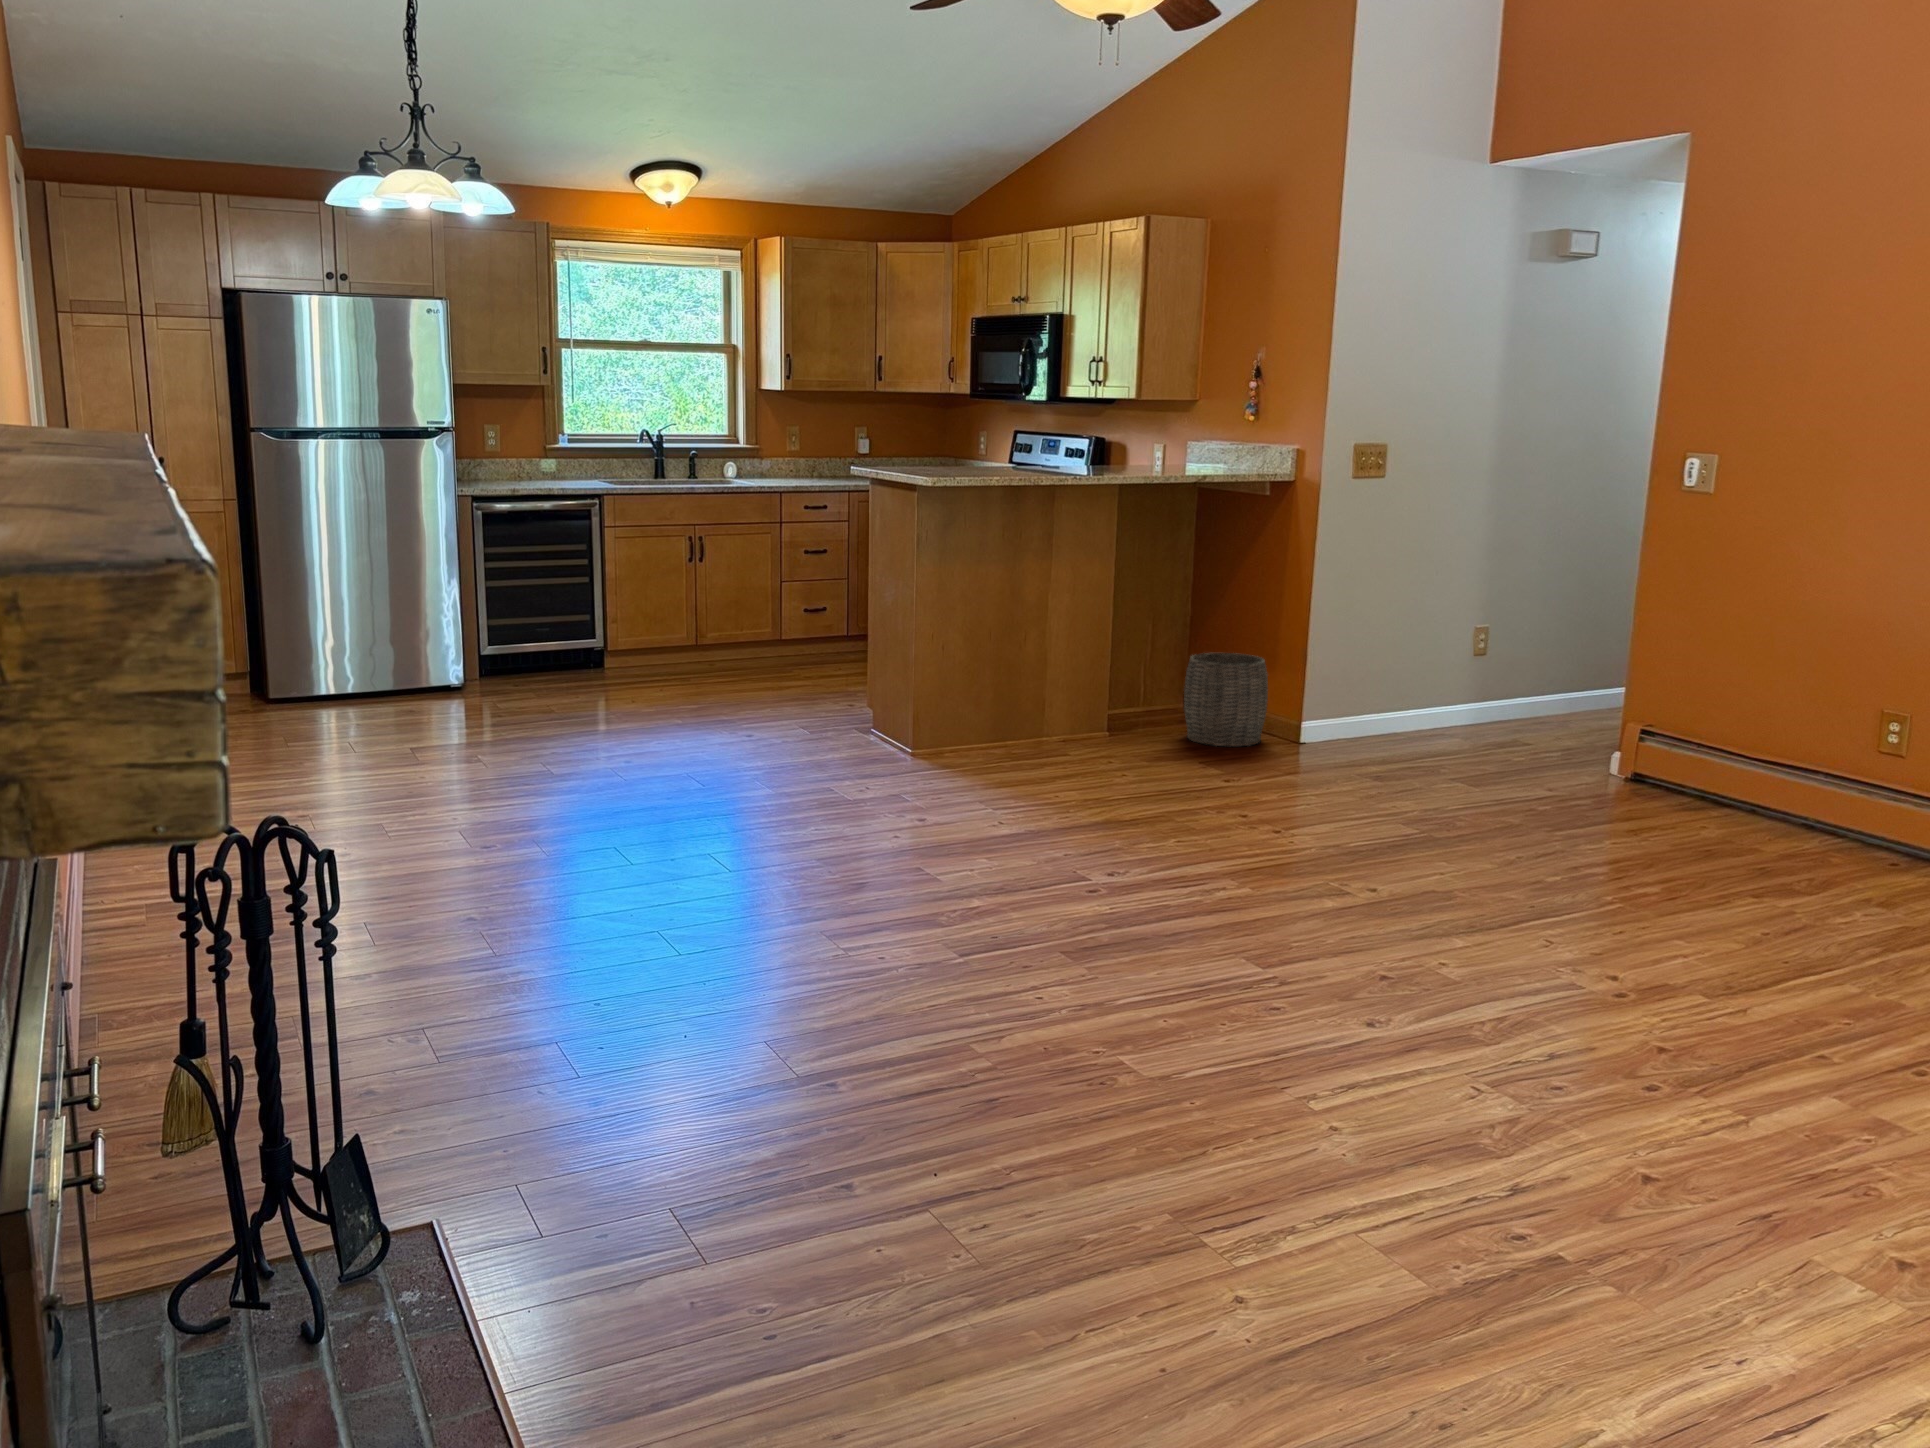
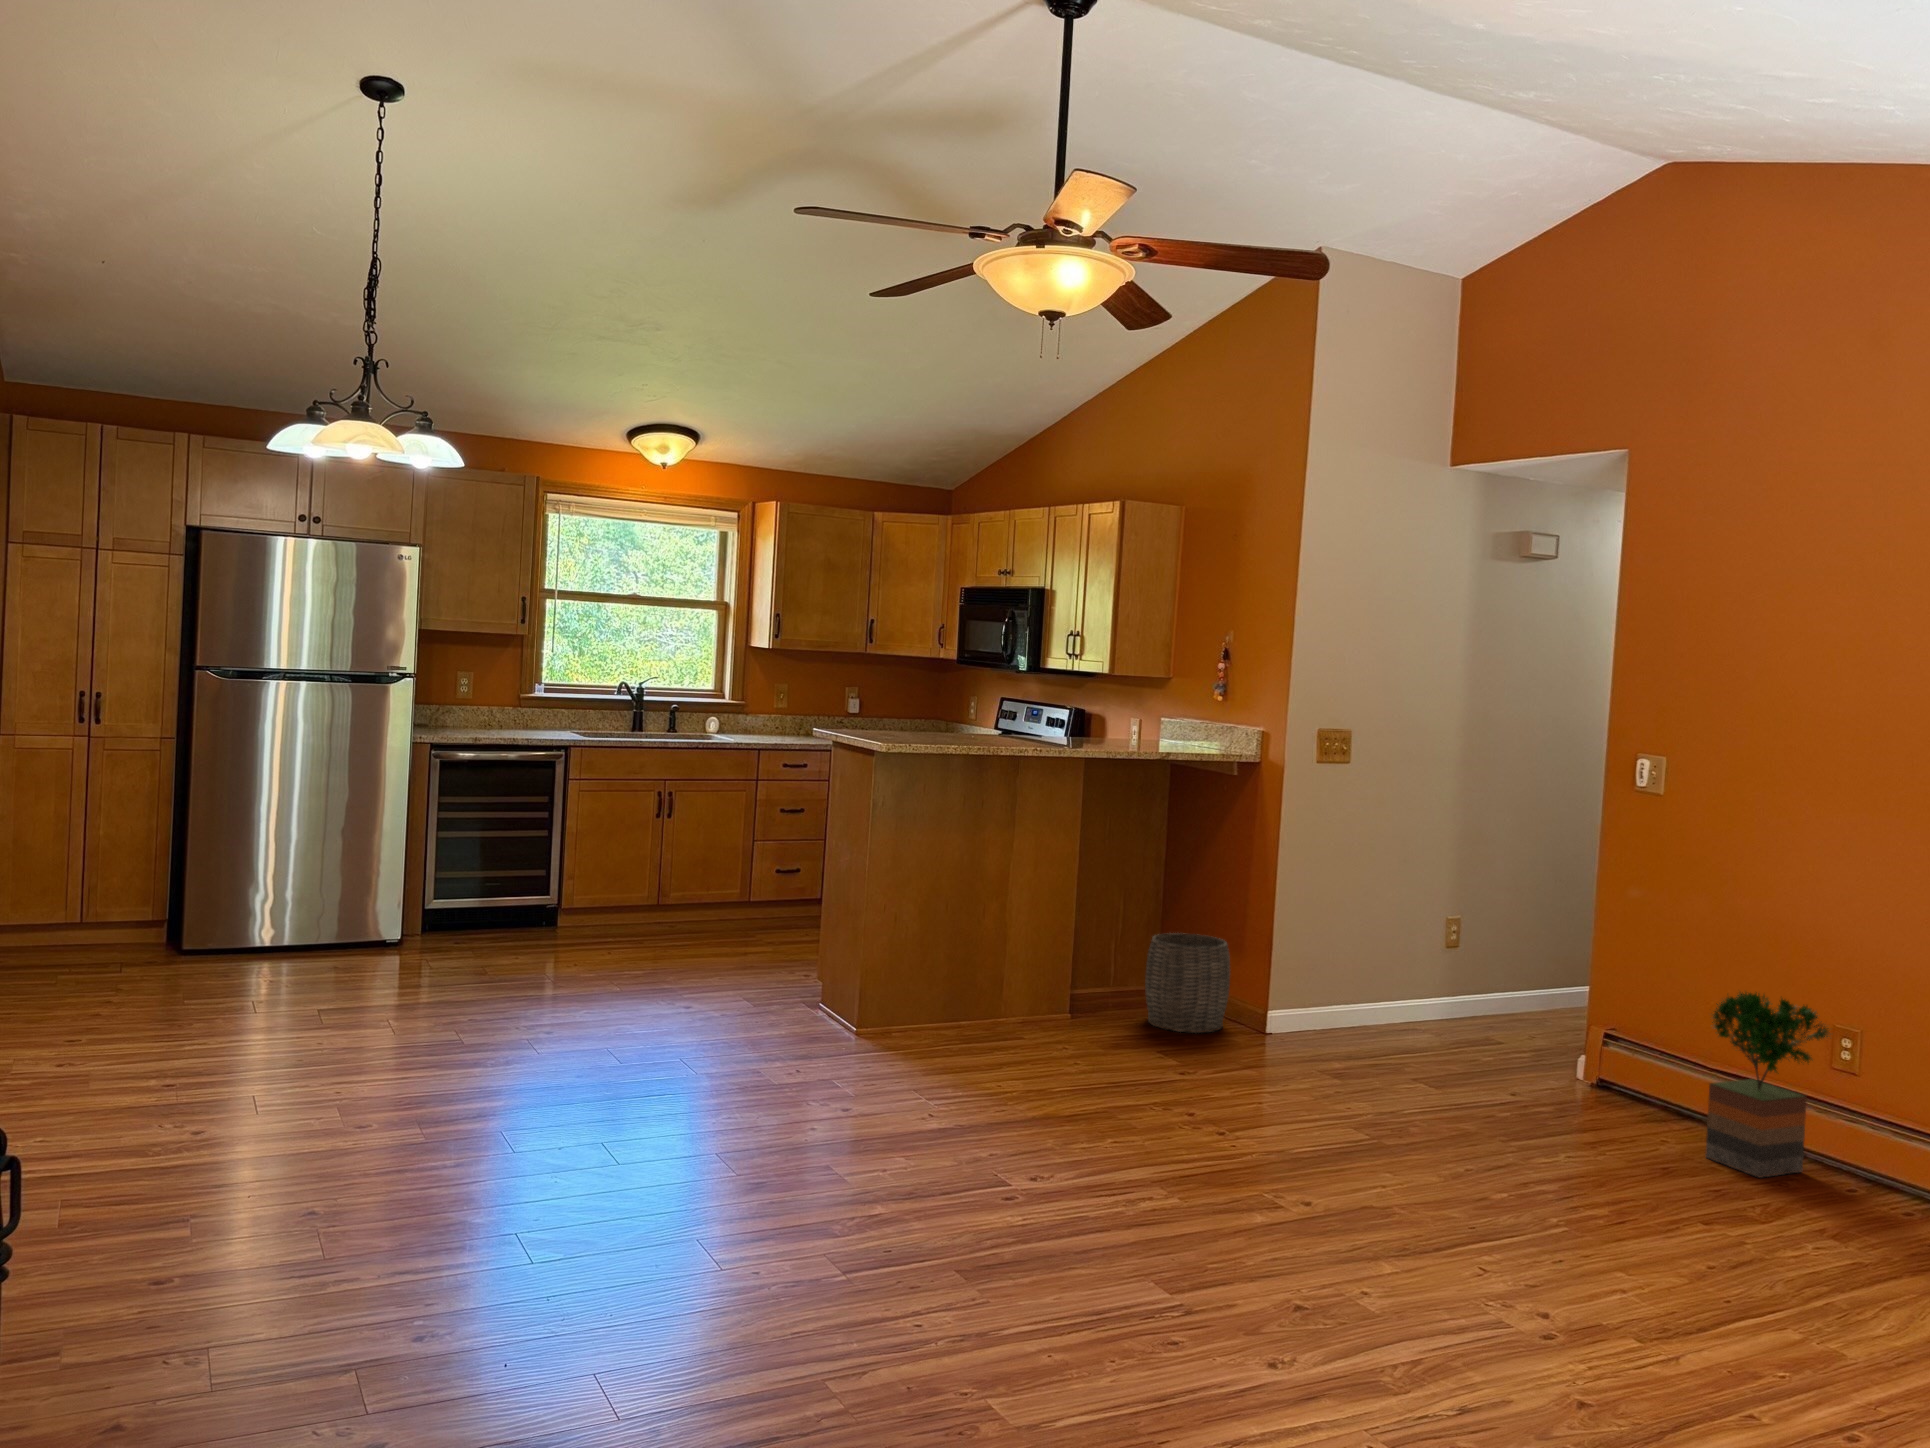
potted tree: none [1751,681,1889,858] -> present [1705,992,1829,1178]

